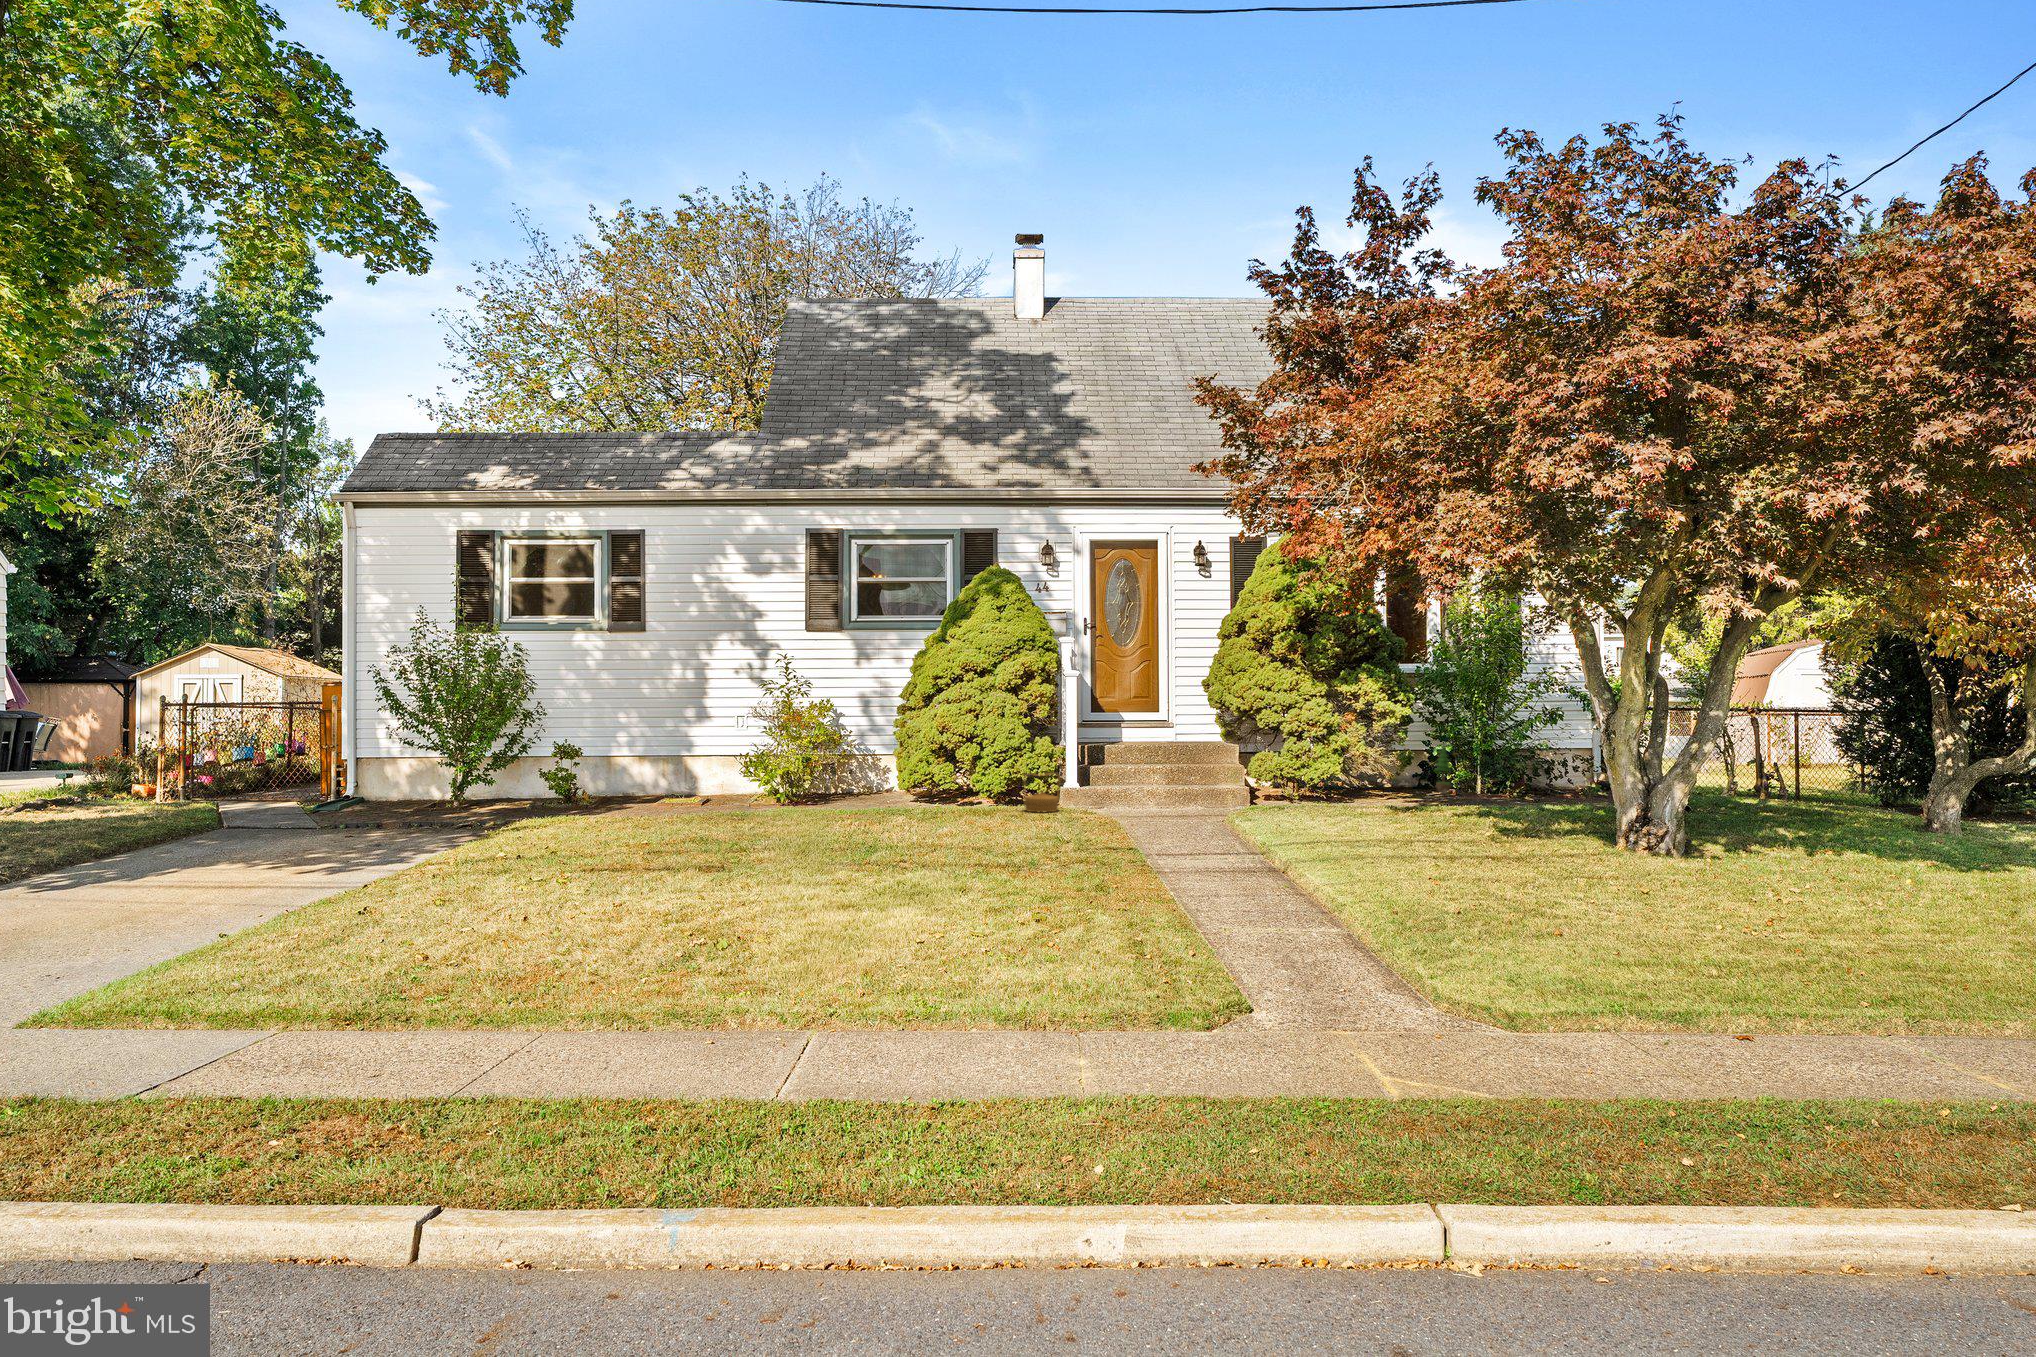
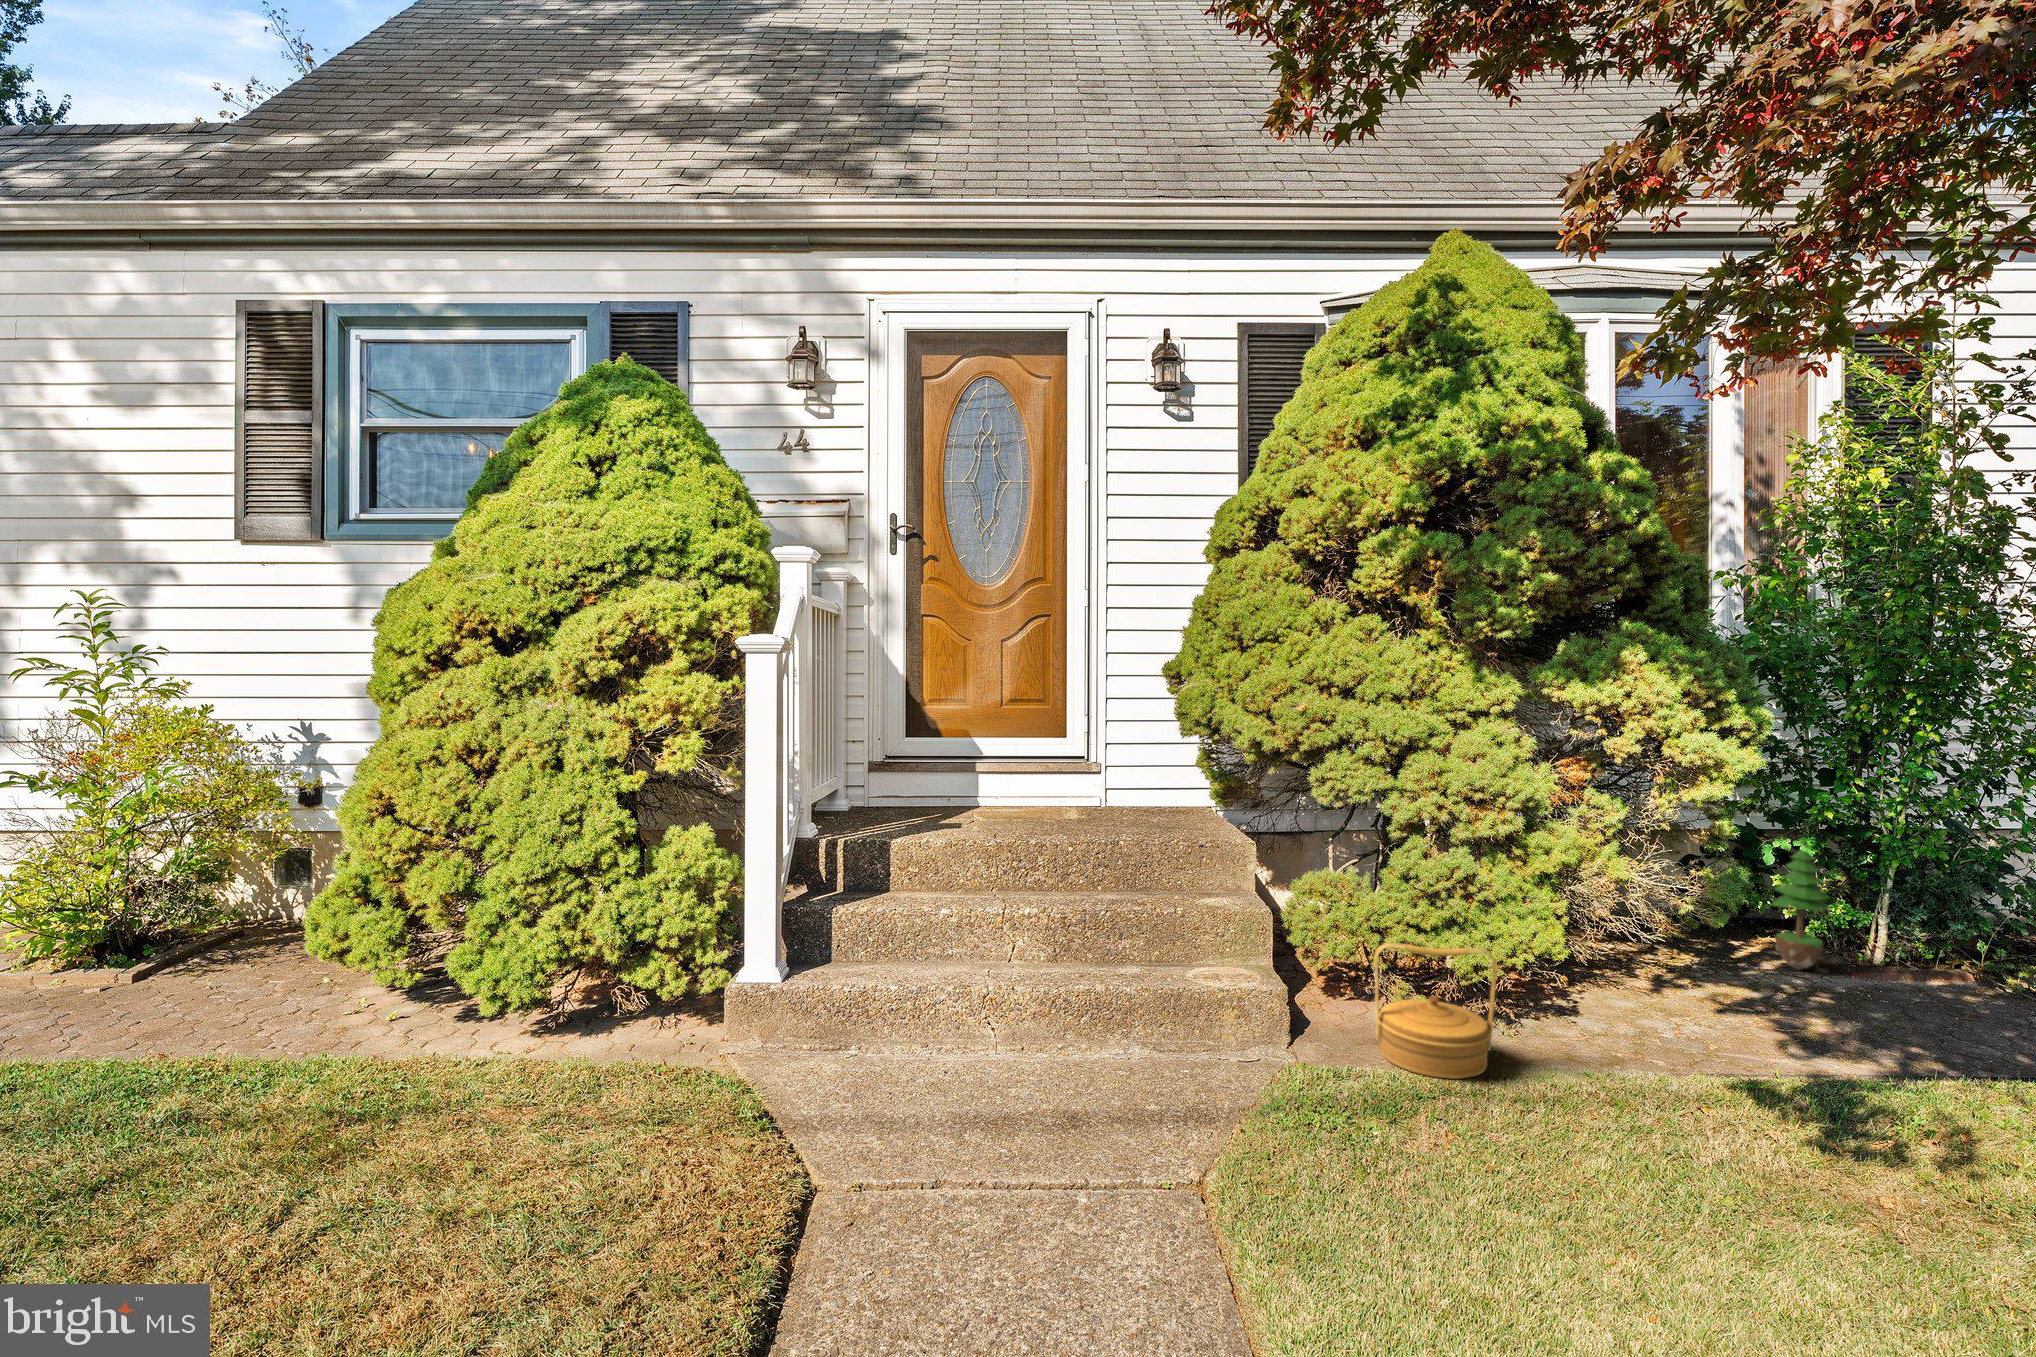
woven basket: present [1024,773,1059,812] -> present [1374,943,1497,1079]

